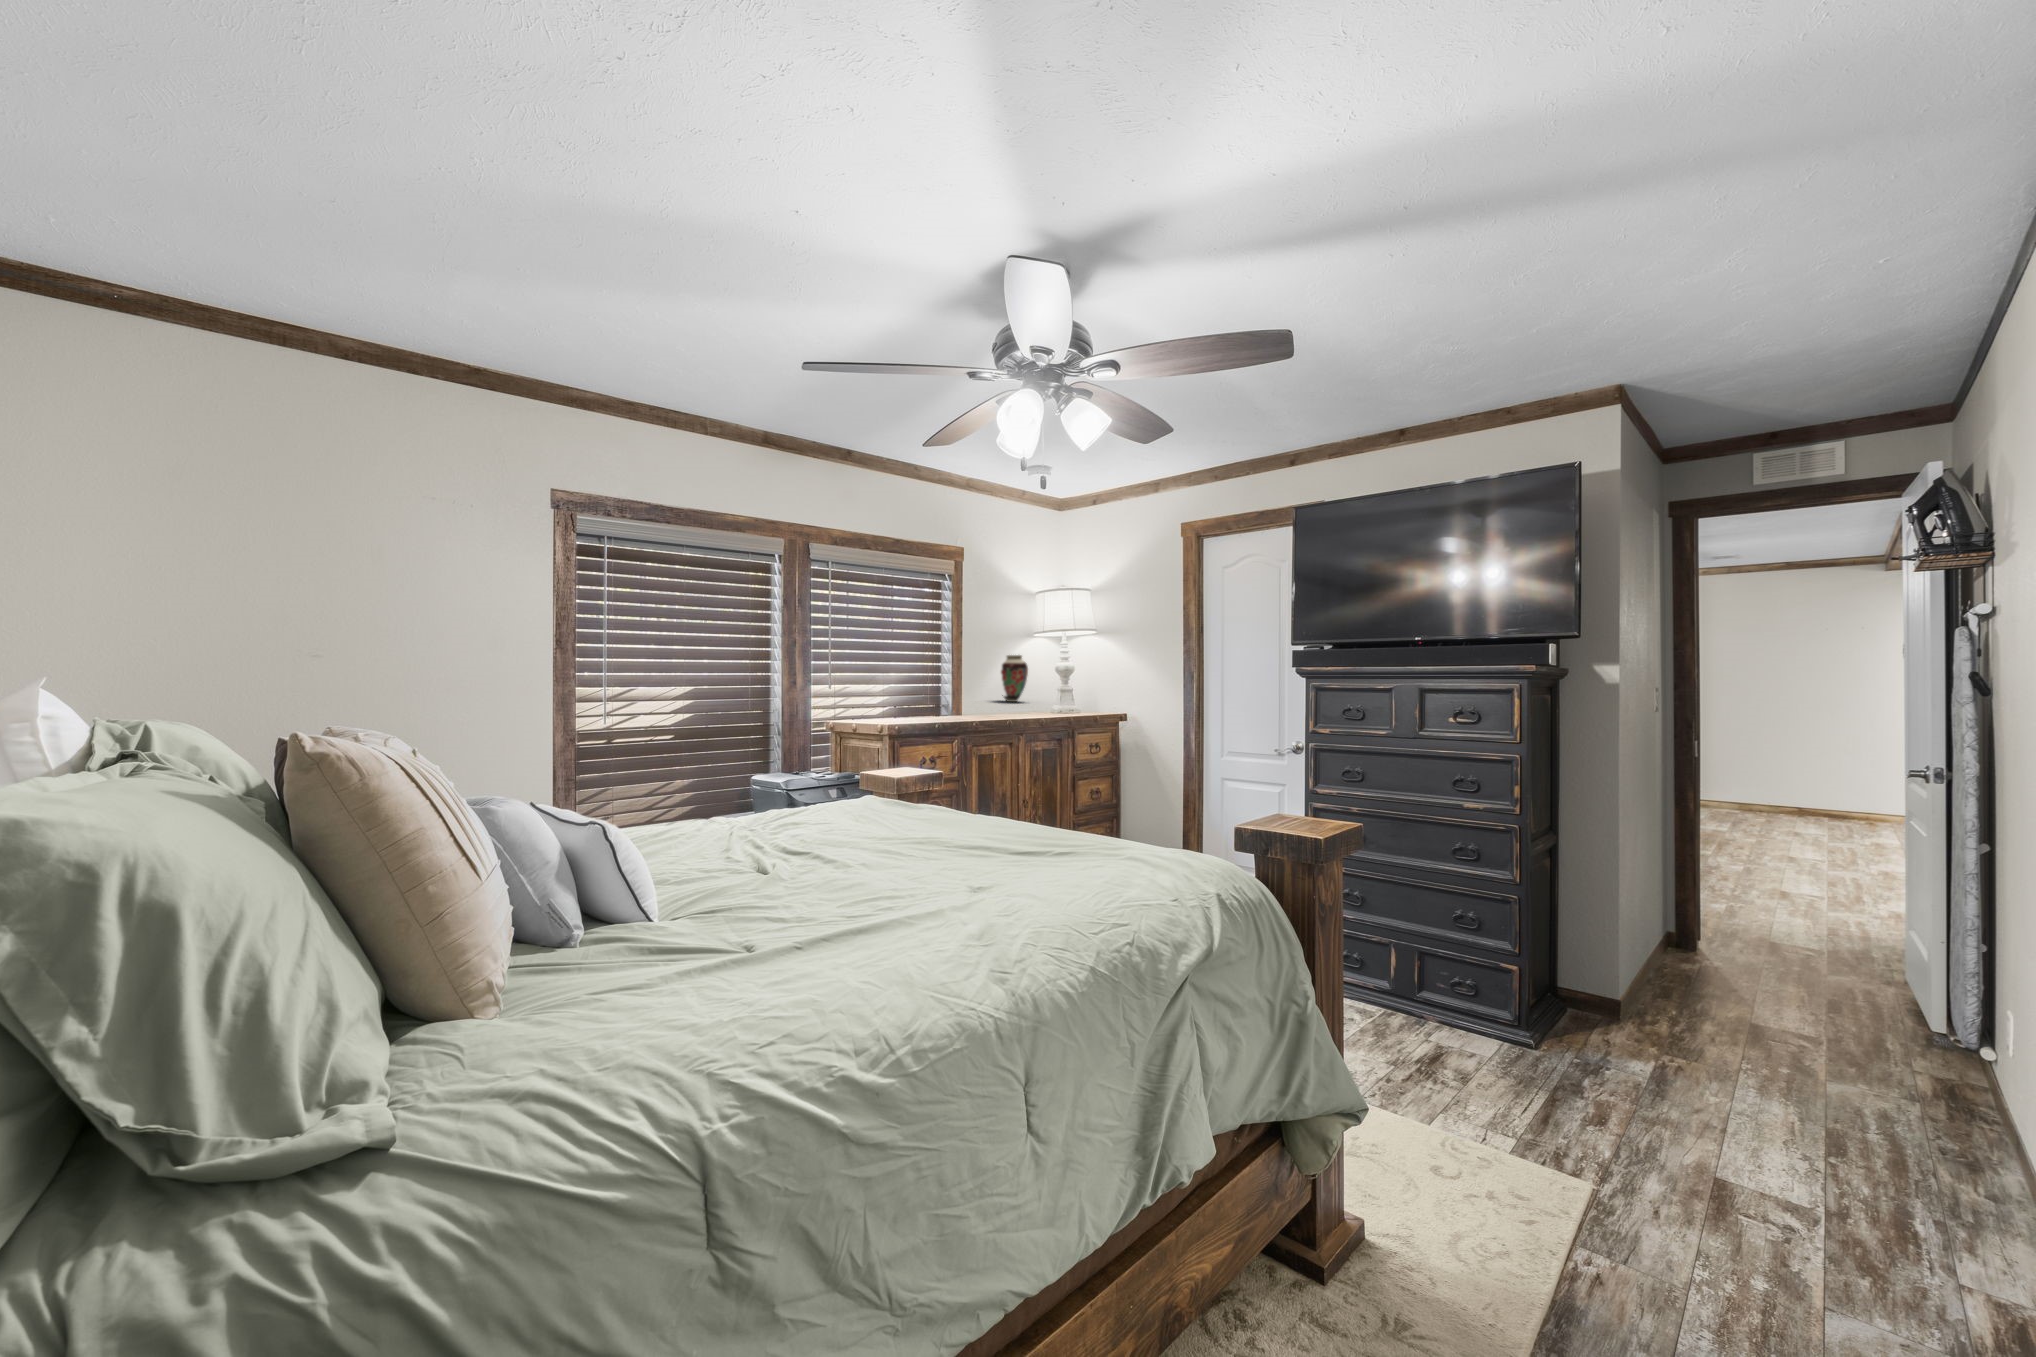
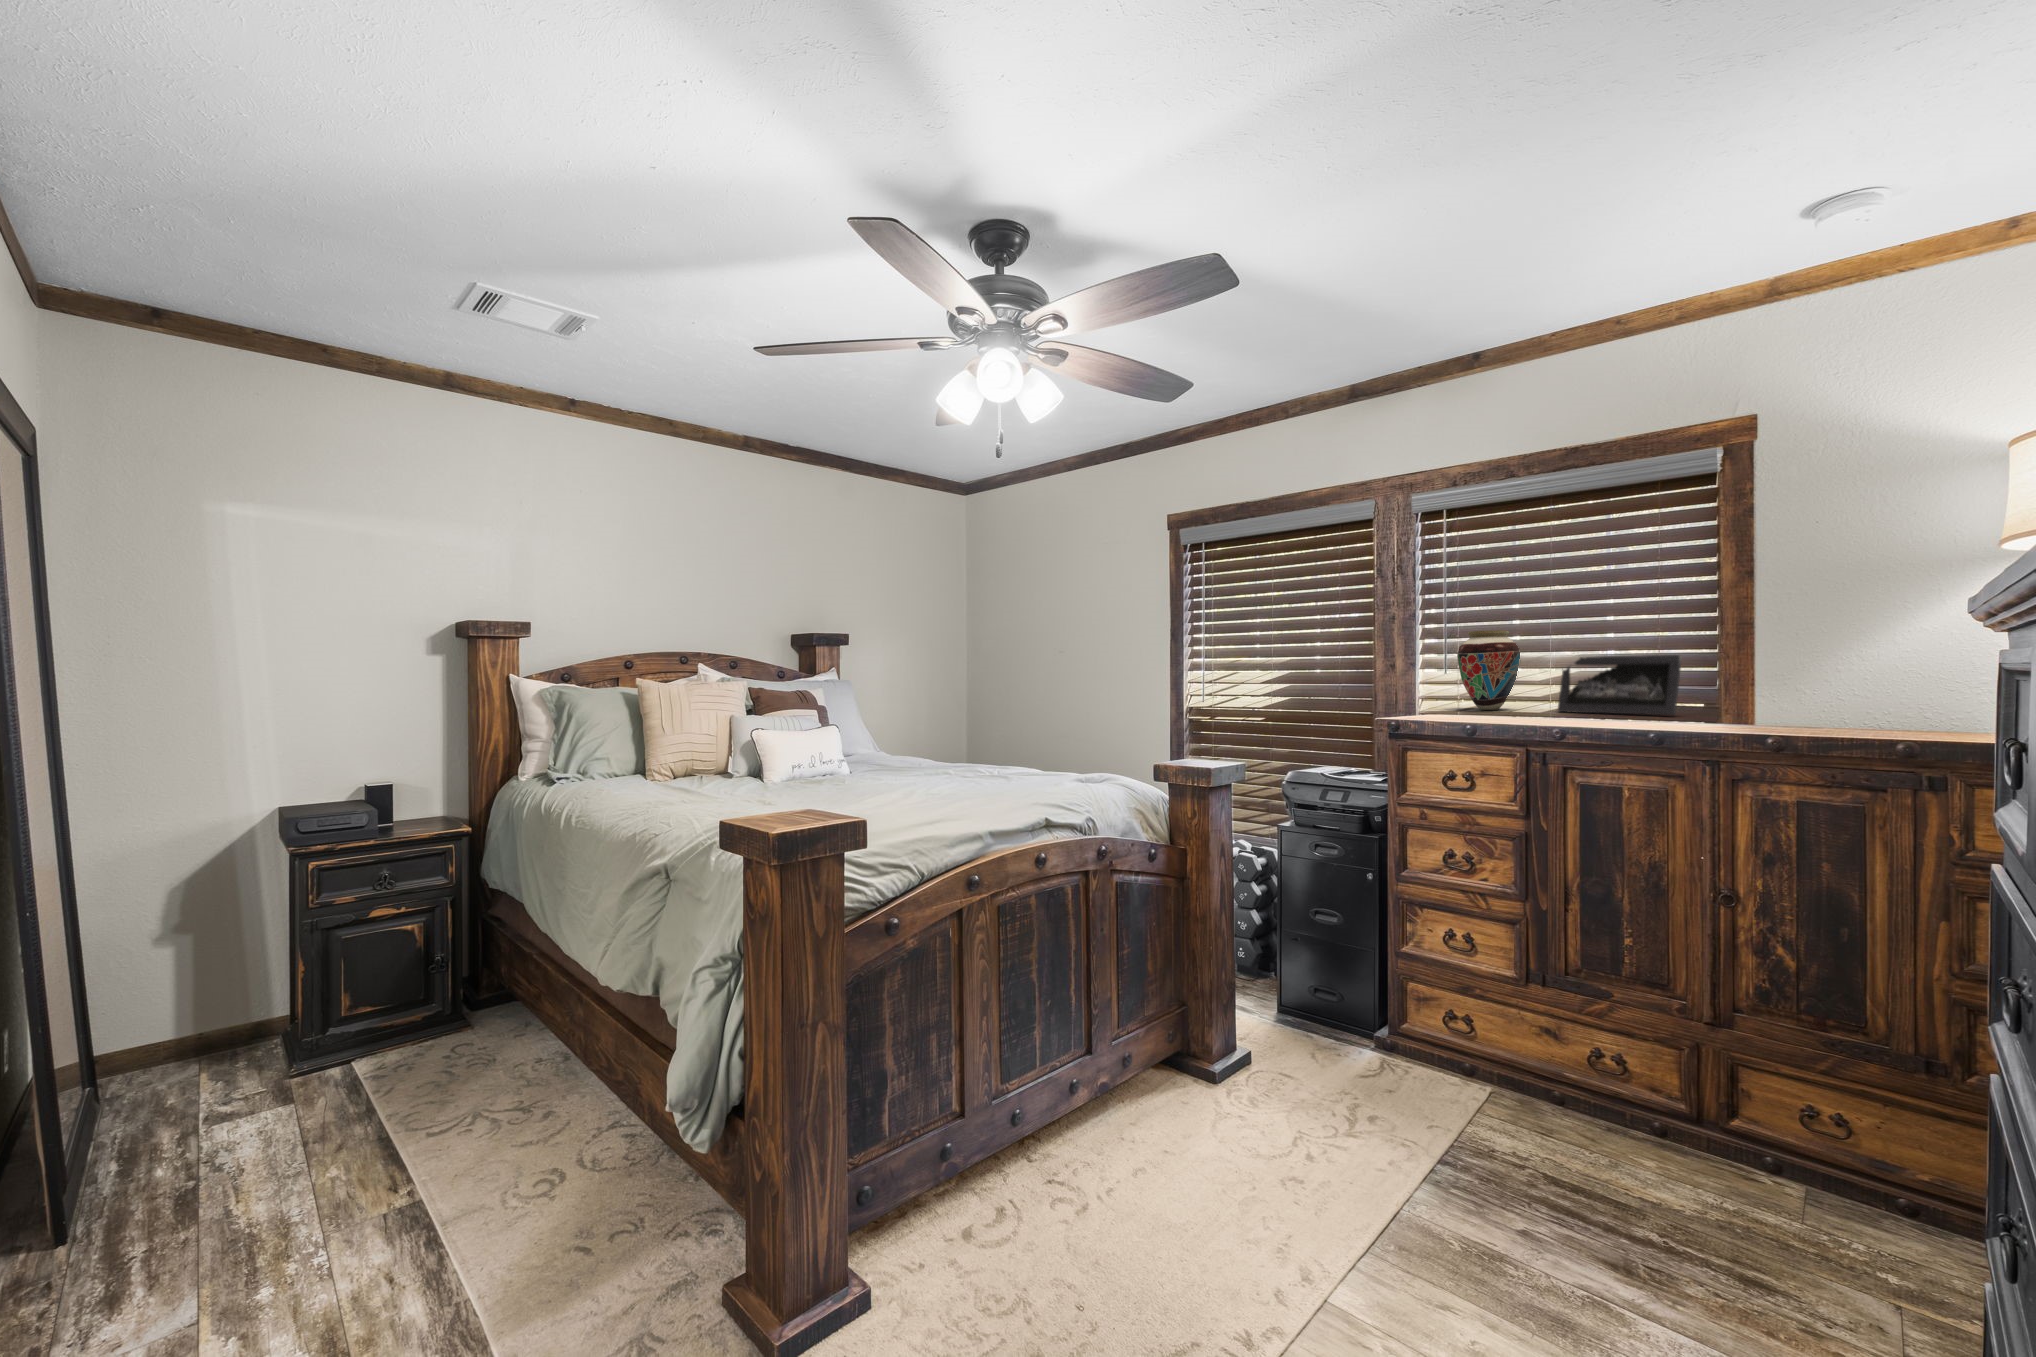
picture frame: none [1035,670,1082,701] -> present [1558,655,1682,715]

